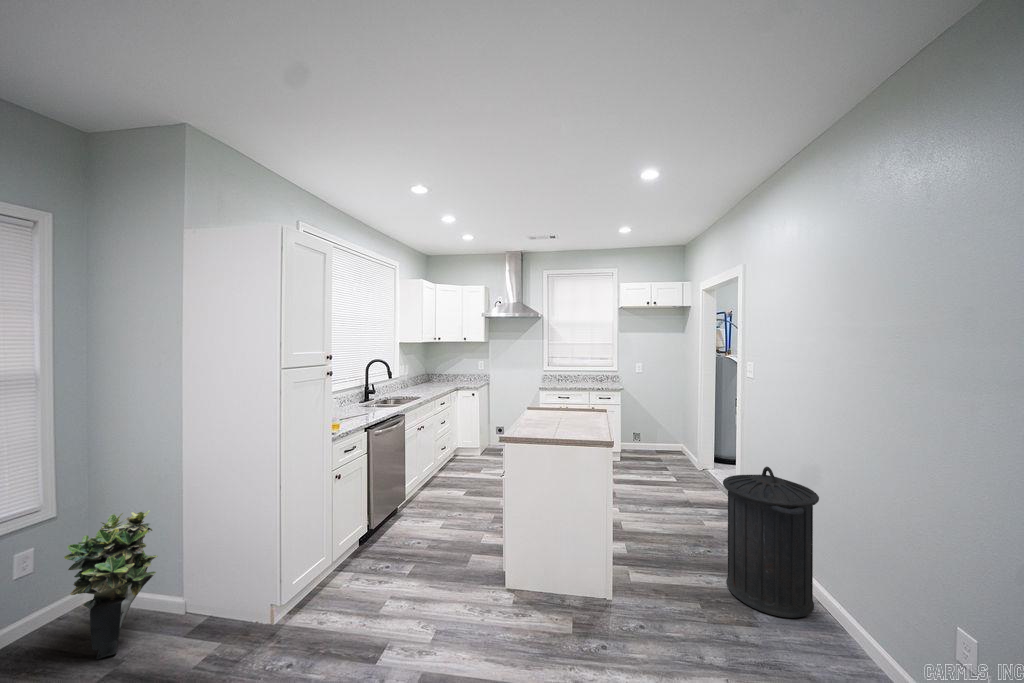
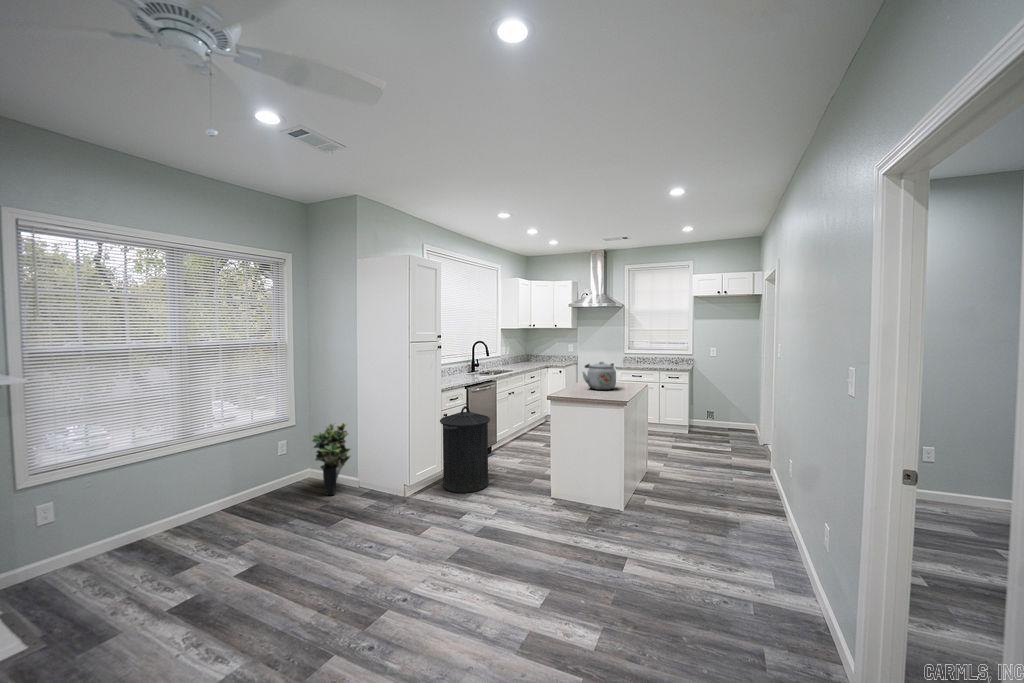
kettle: none [542,388,586,427] -> present [582,362,616,390]
trash can: present [723,467,819,618] -> present [440,406,490,493]

